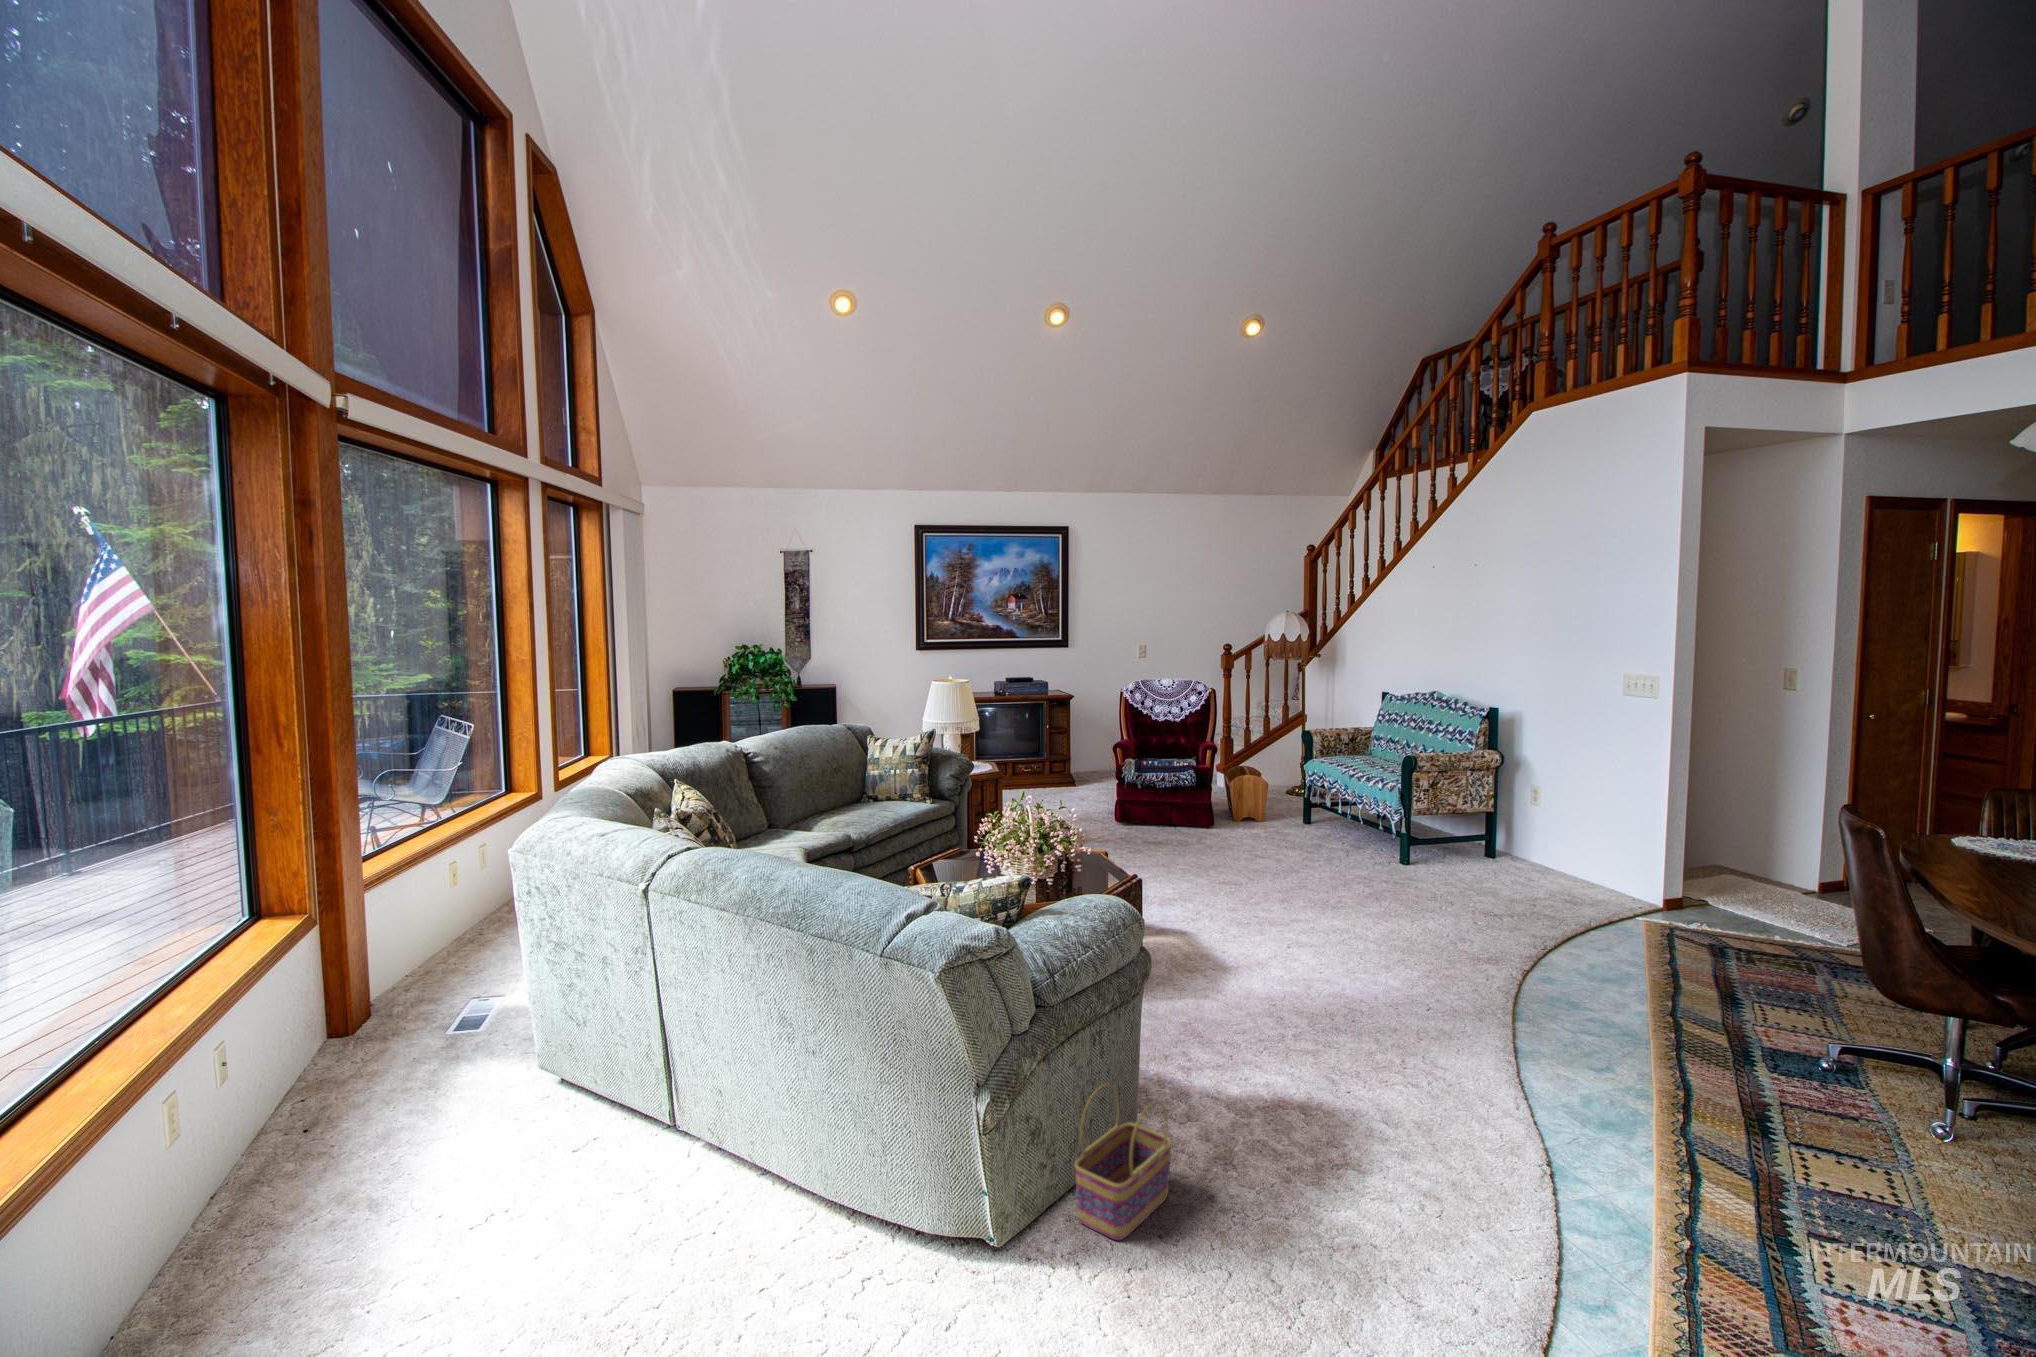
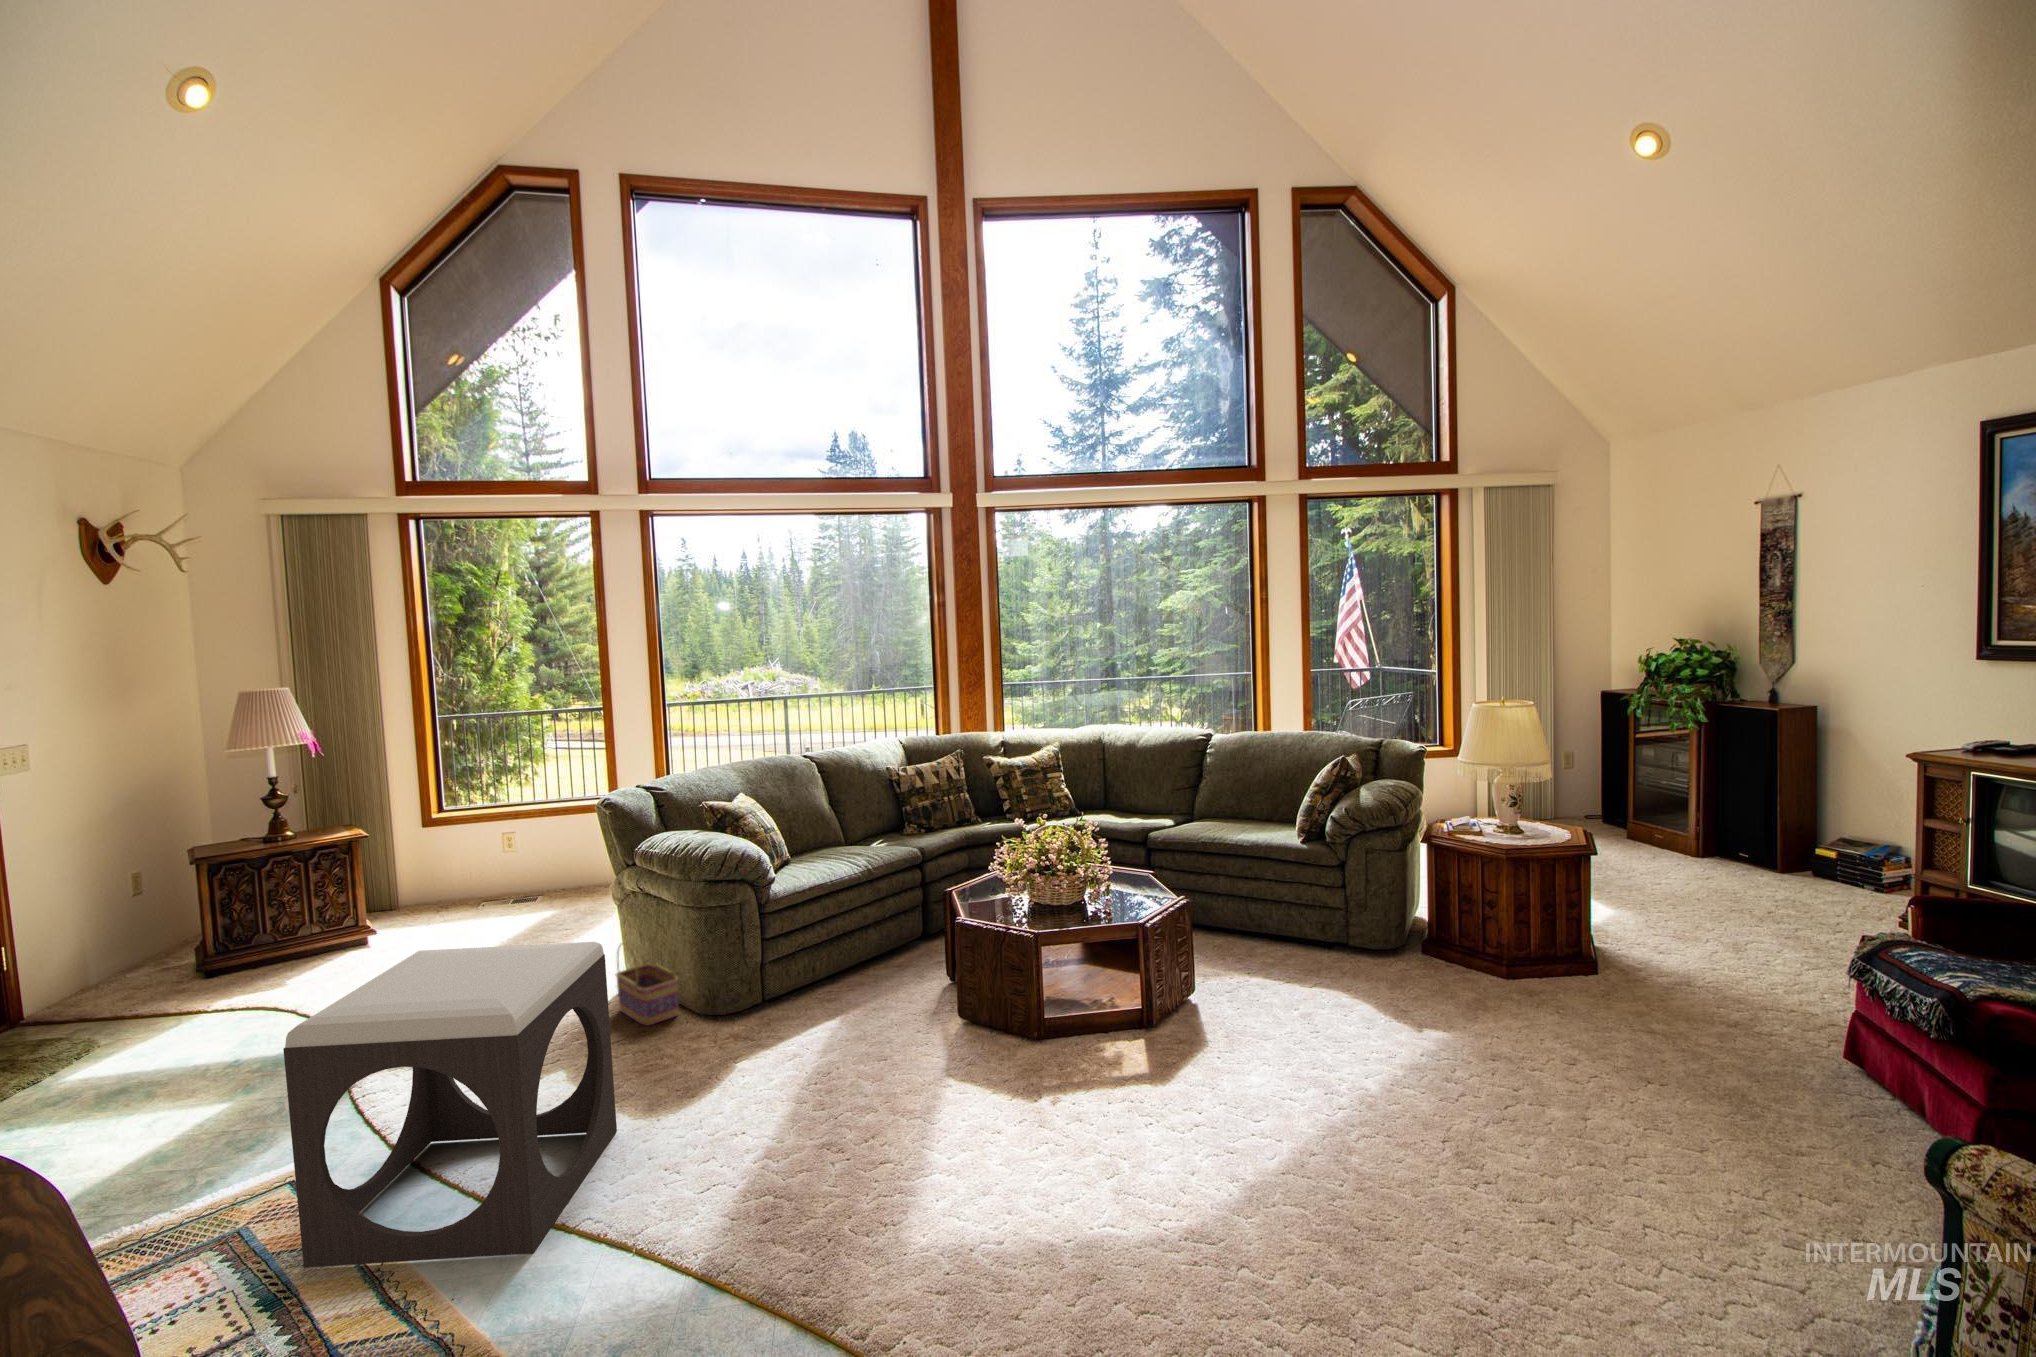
footstool: none [1404,935,1756,1273] -> present [283,942,617,1268]

